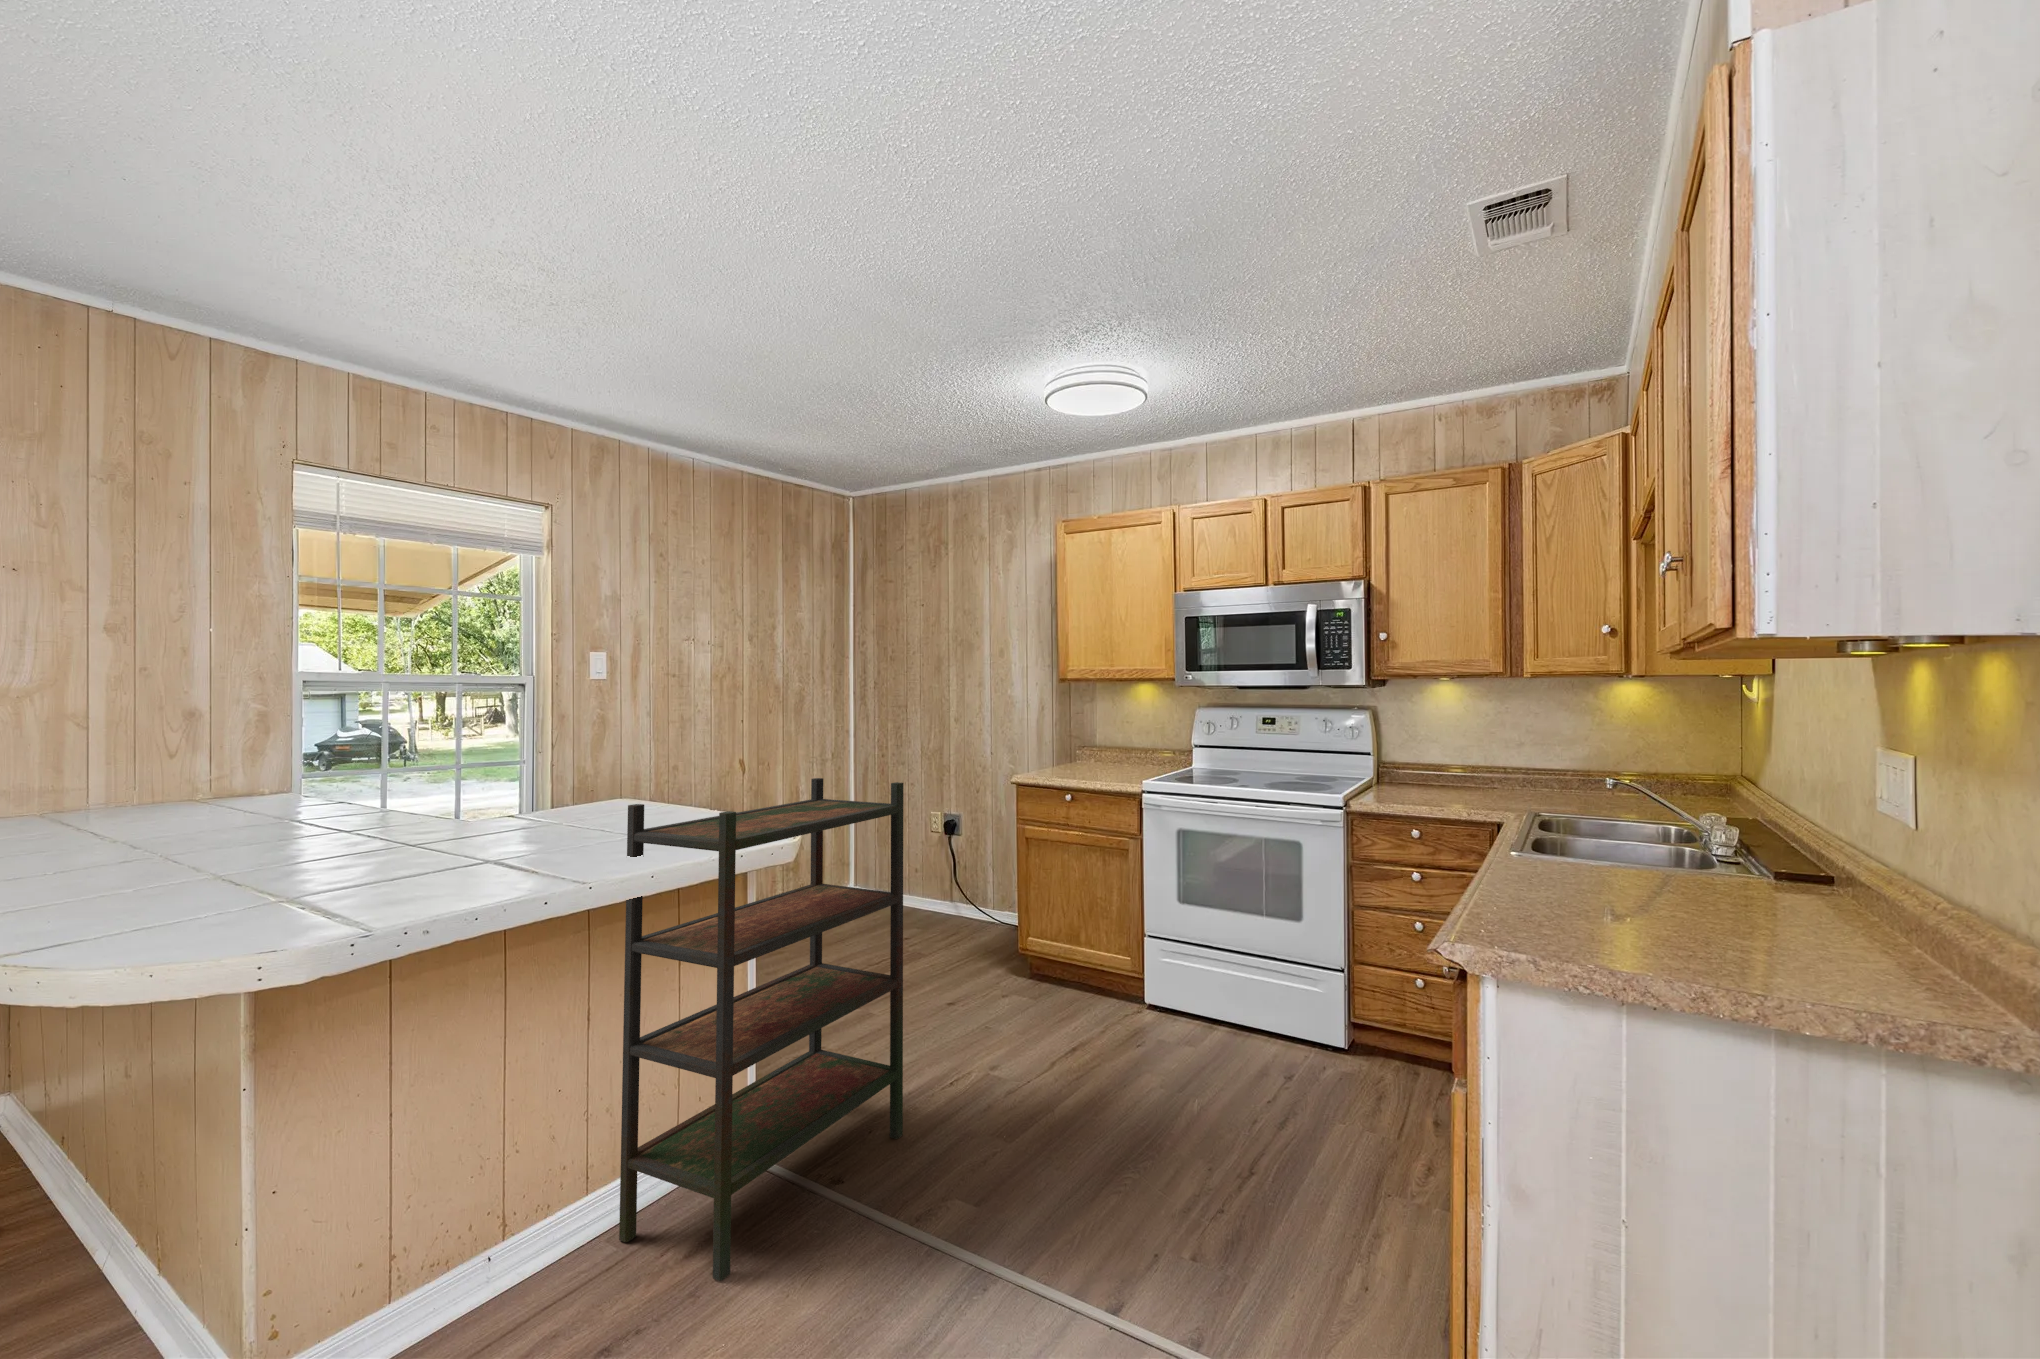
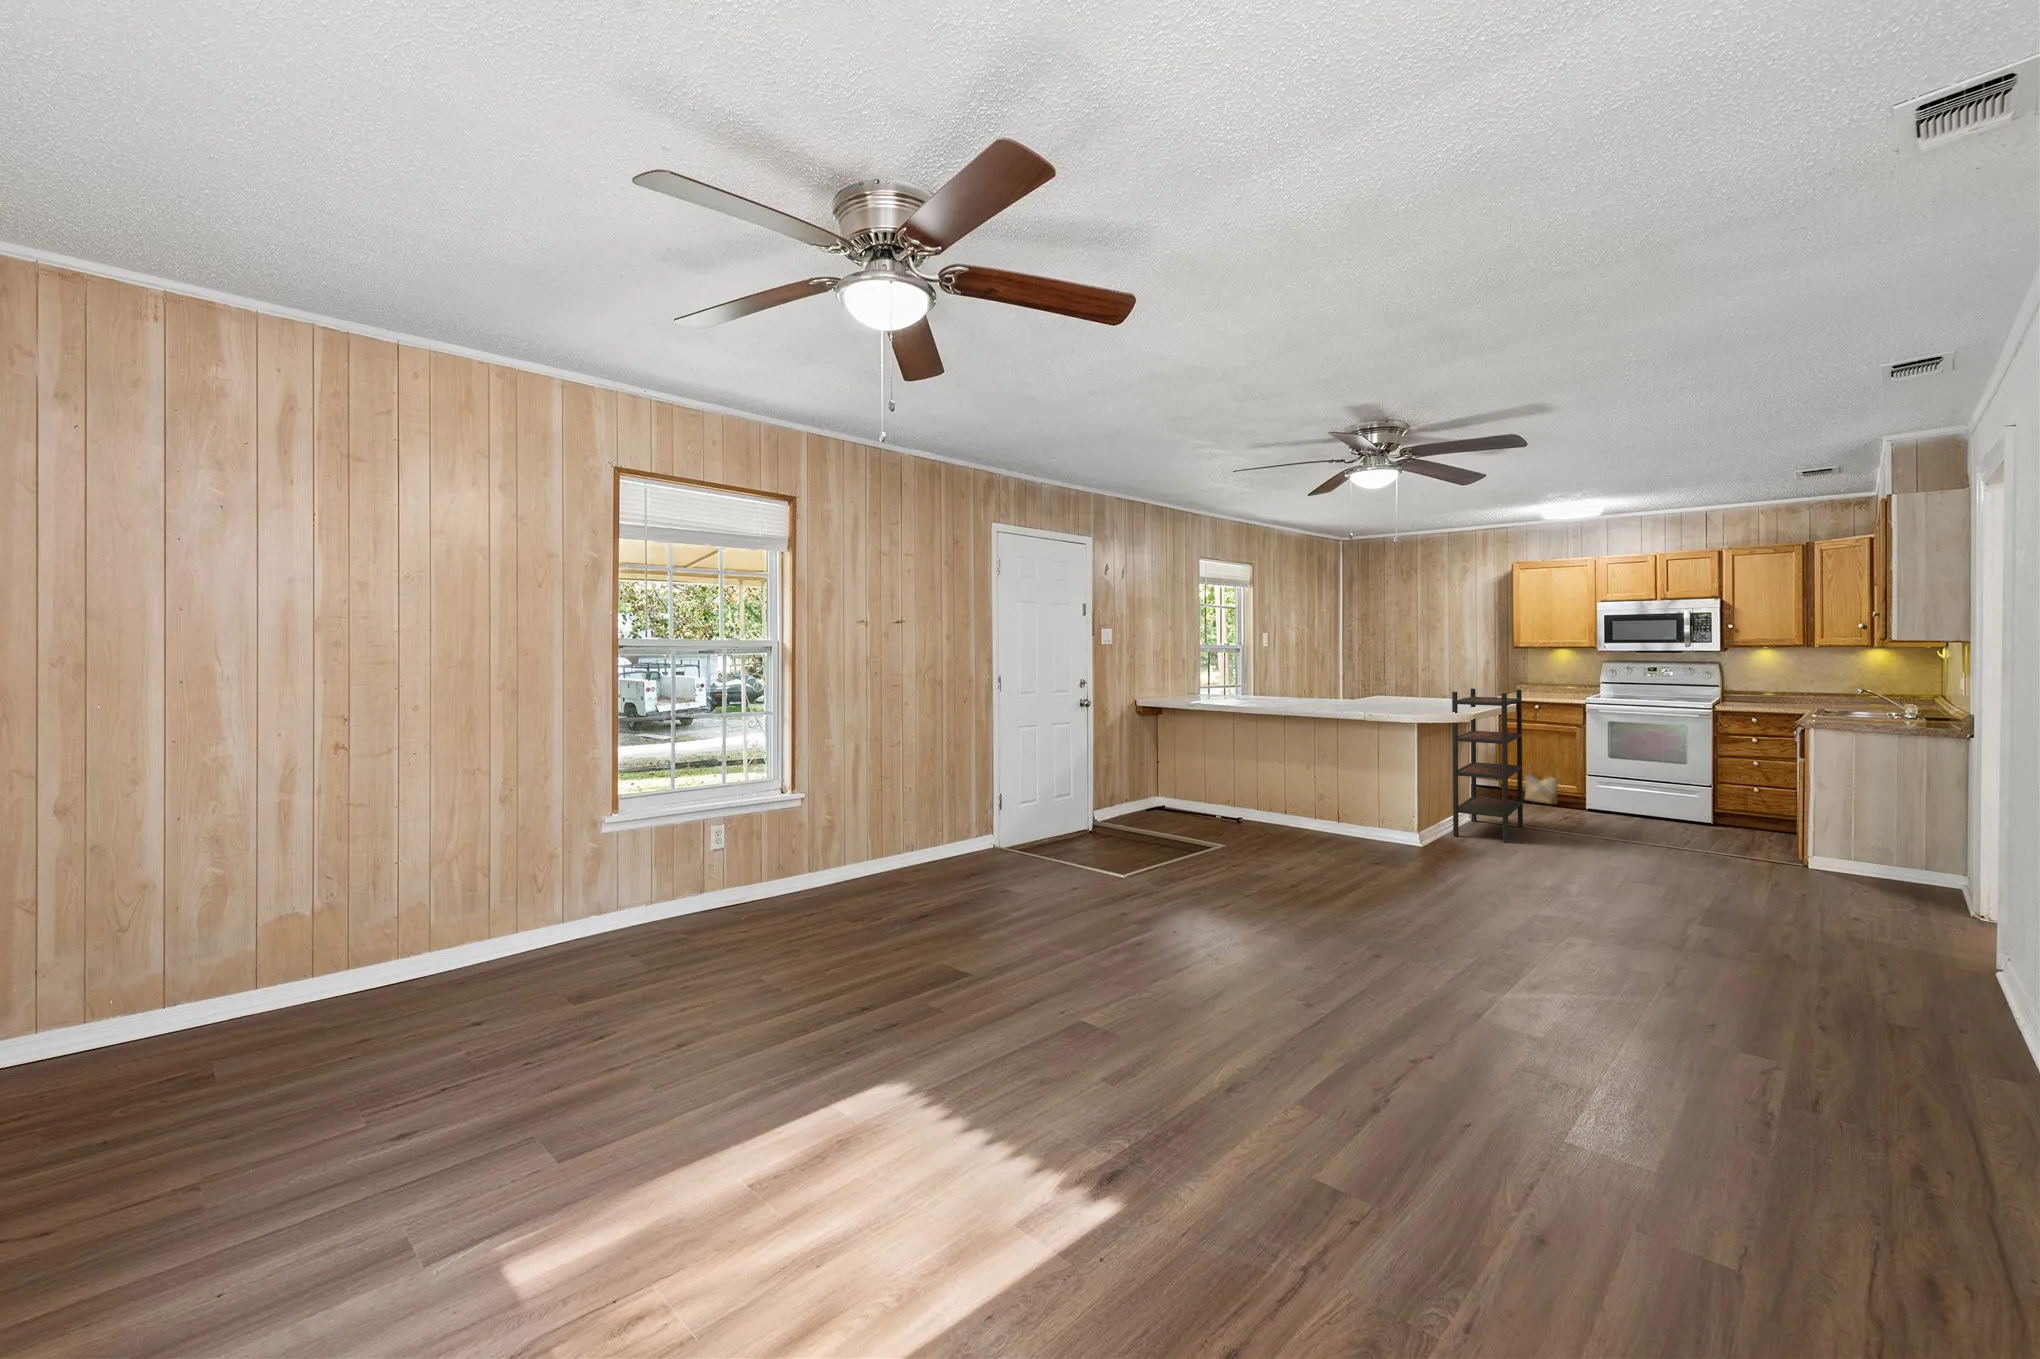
woven basket: none [1037,909,1093,1004] -> present [1525,775,1559,804]

